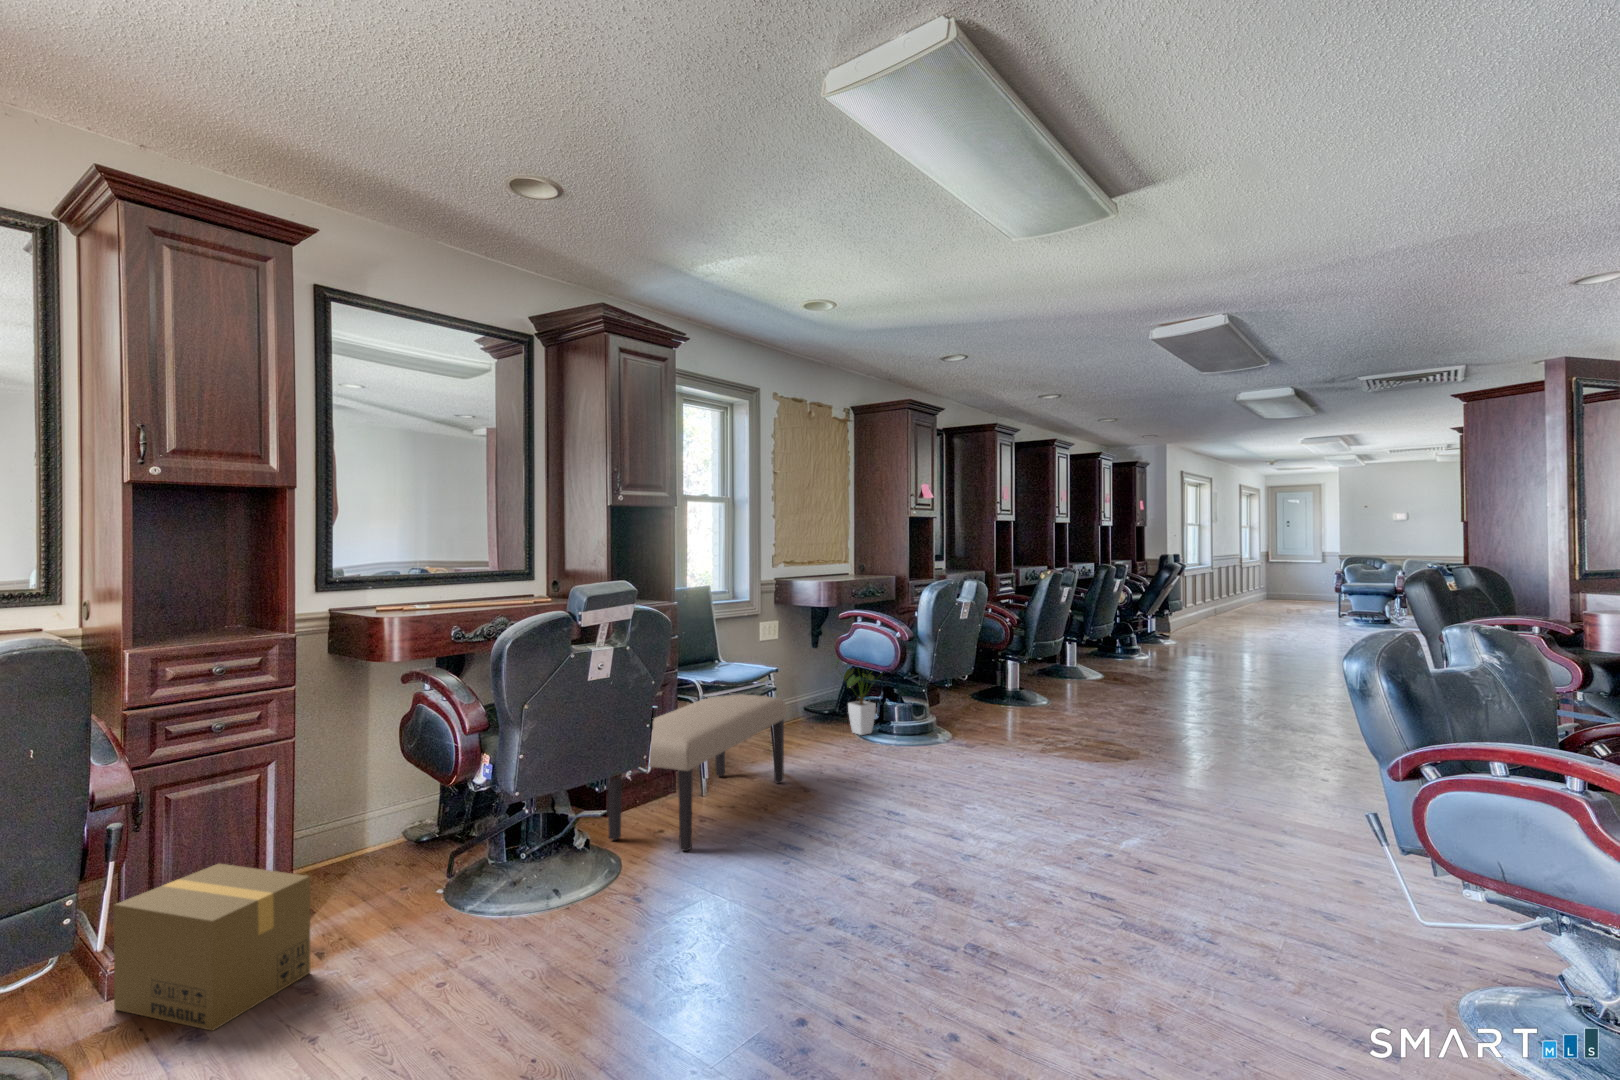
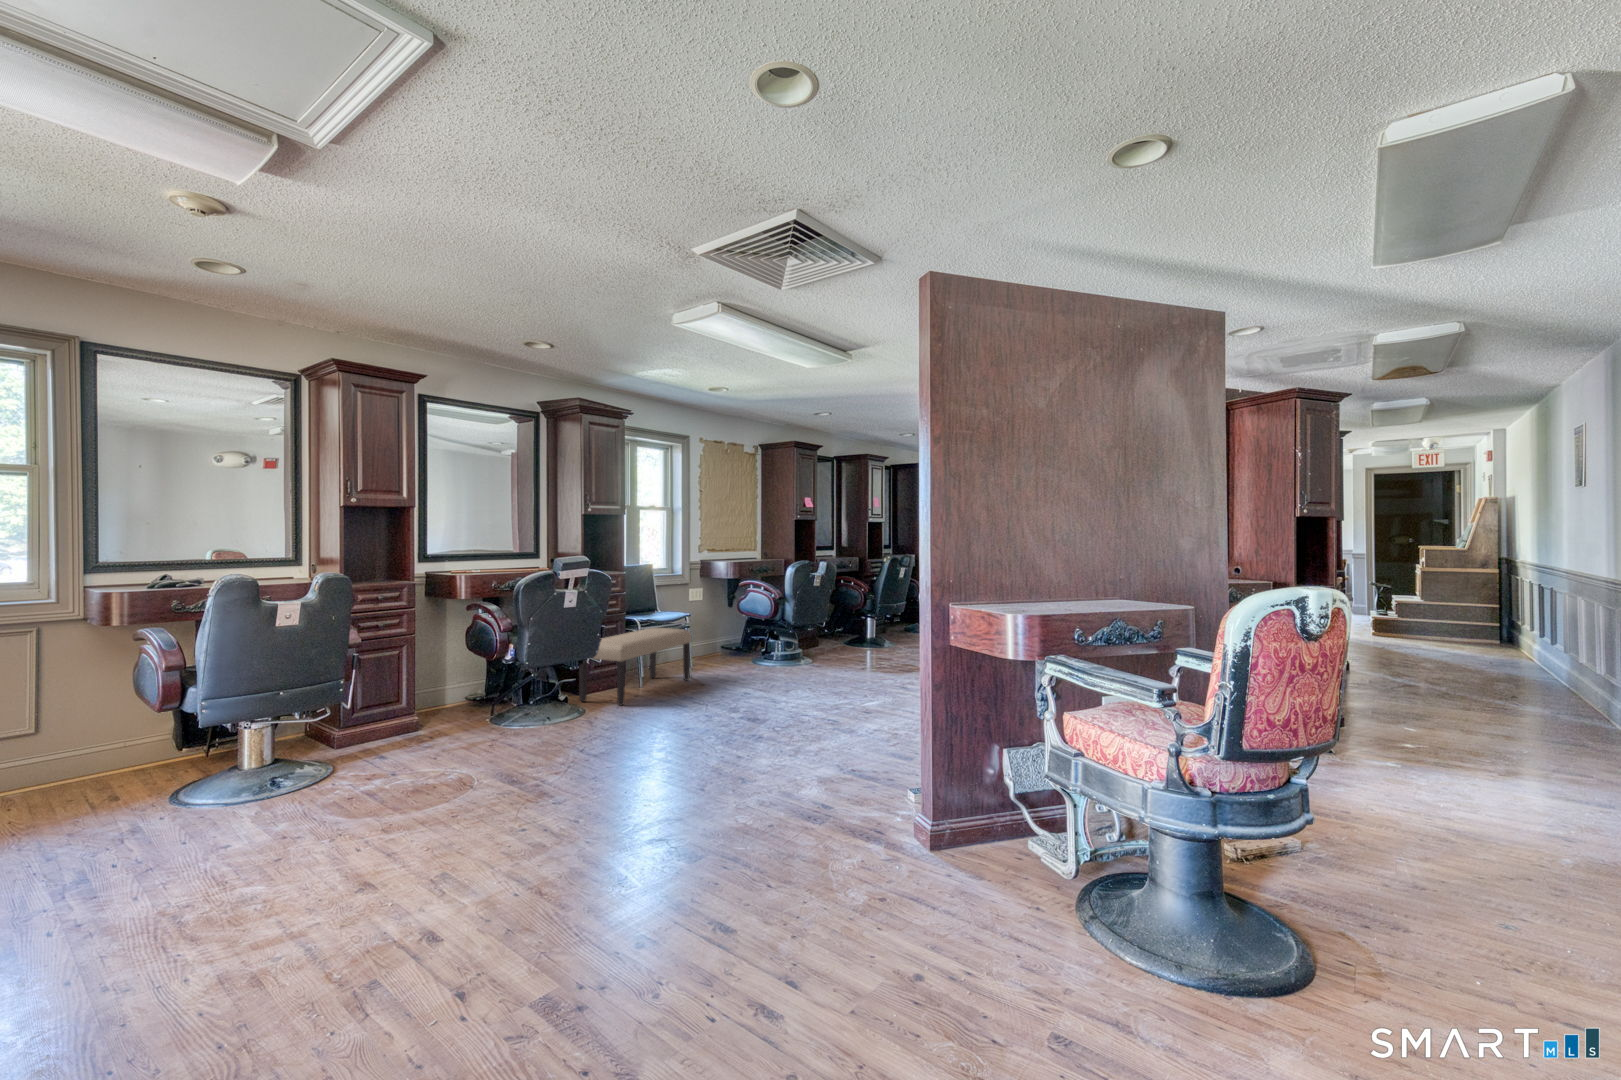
house plant: present [836,660,876,735] -> none [731,612,779,661]
cardboard box: present [114,864,310,1031] -> none [341,691,428,754]

